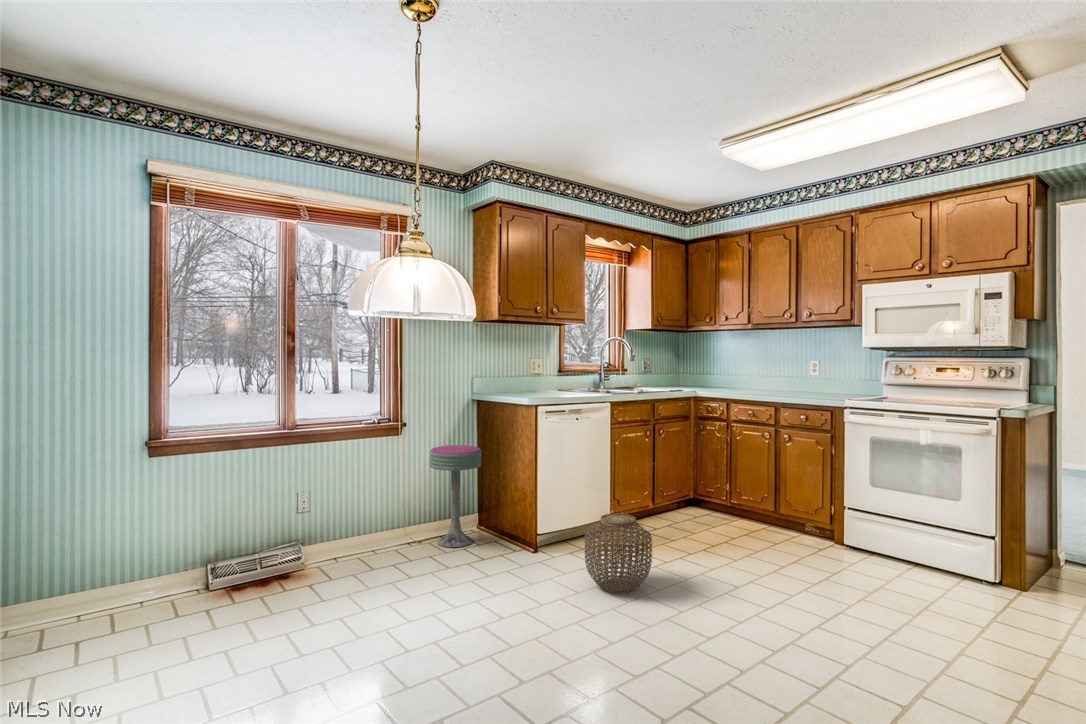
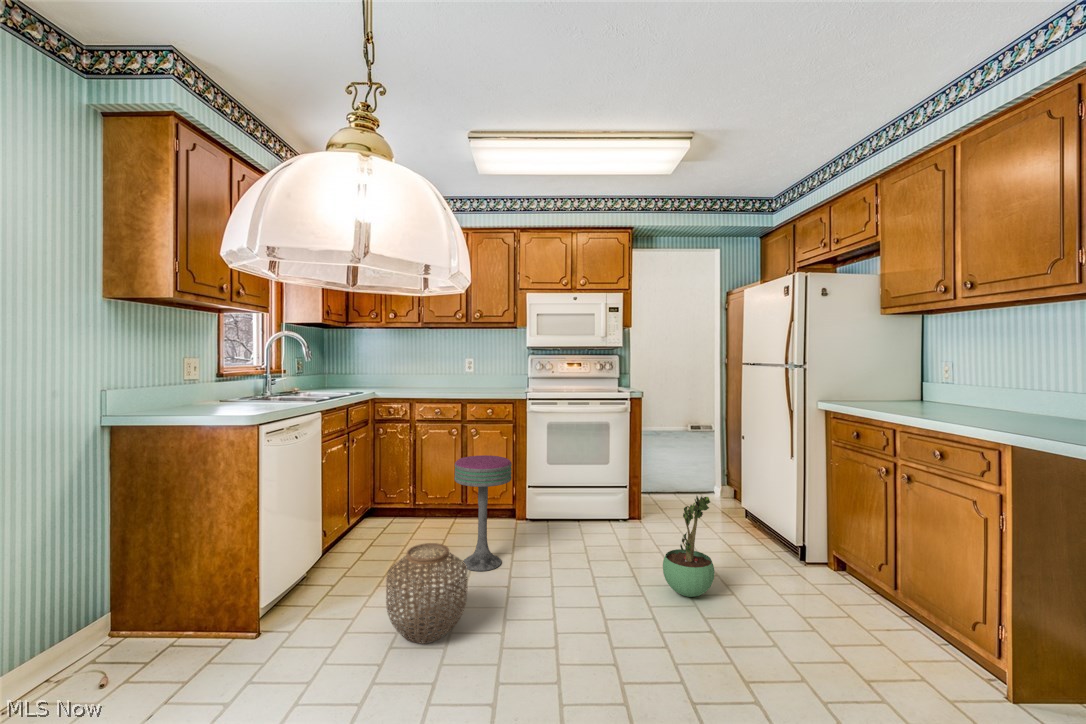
bar stool: present [429,445,481,547] -> present [454,455,512,571]
potted plant: none [879,536,972,672] -> present [663,496,715,597]

